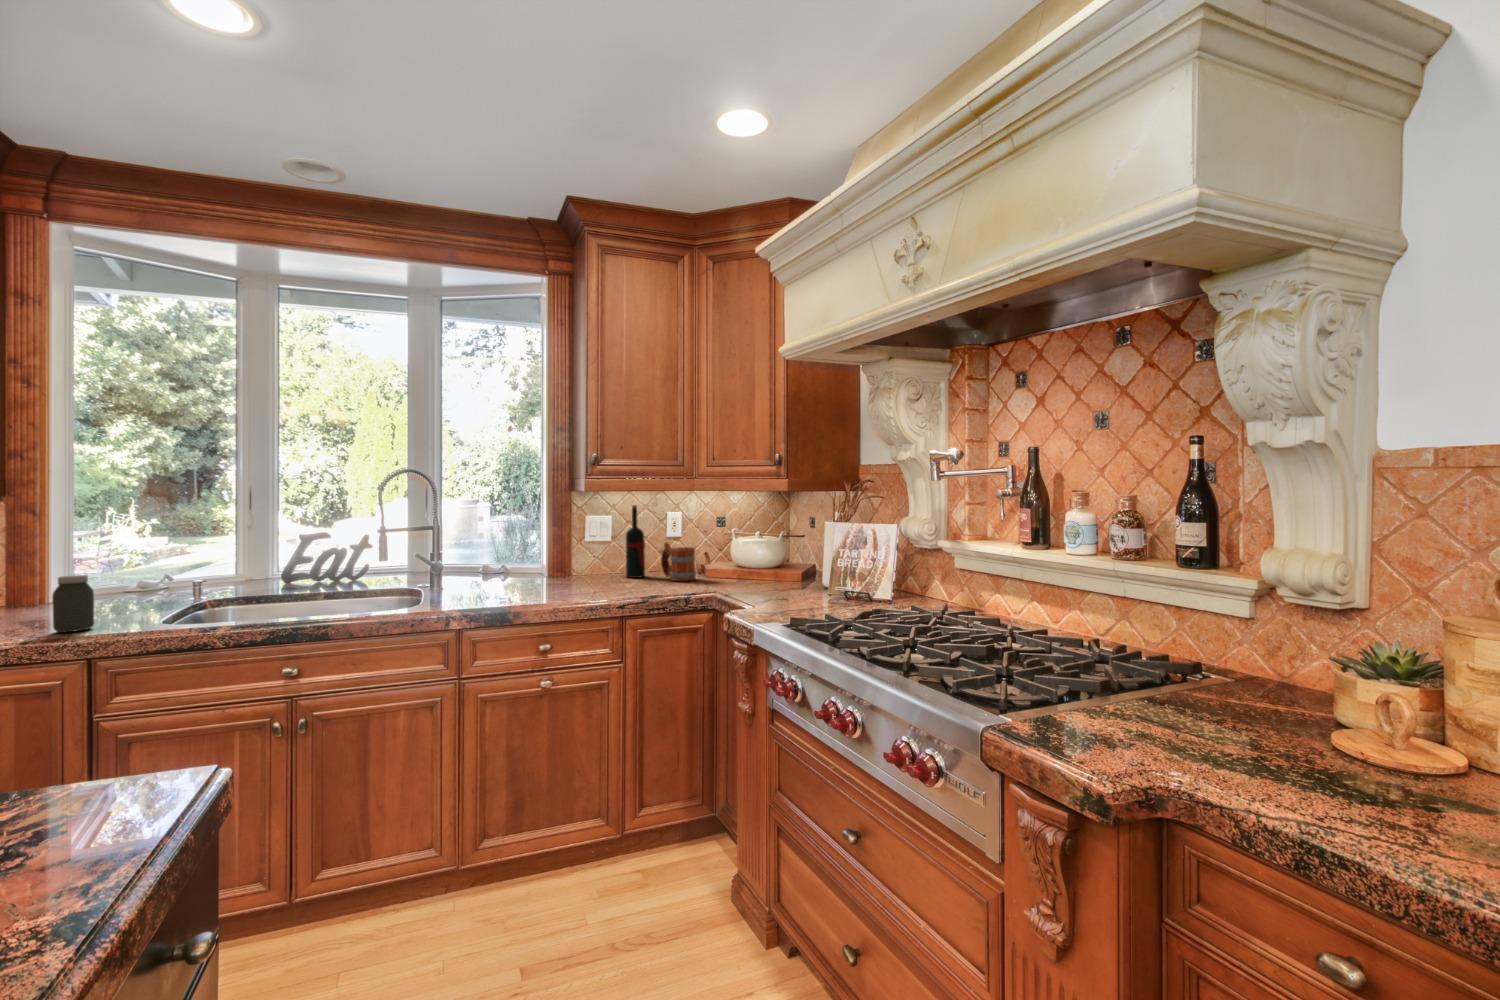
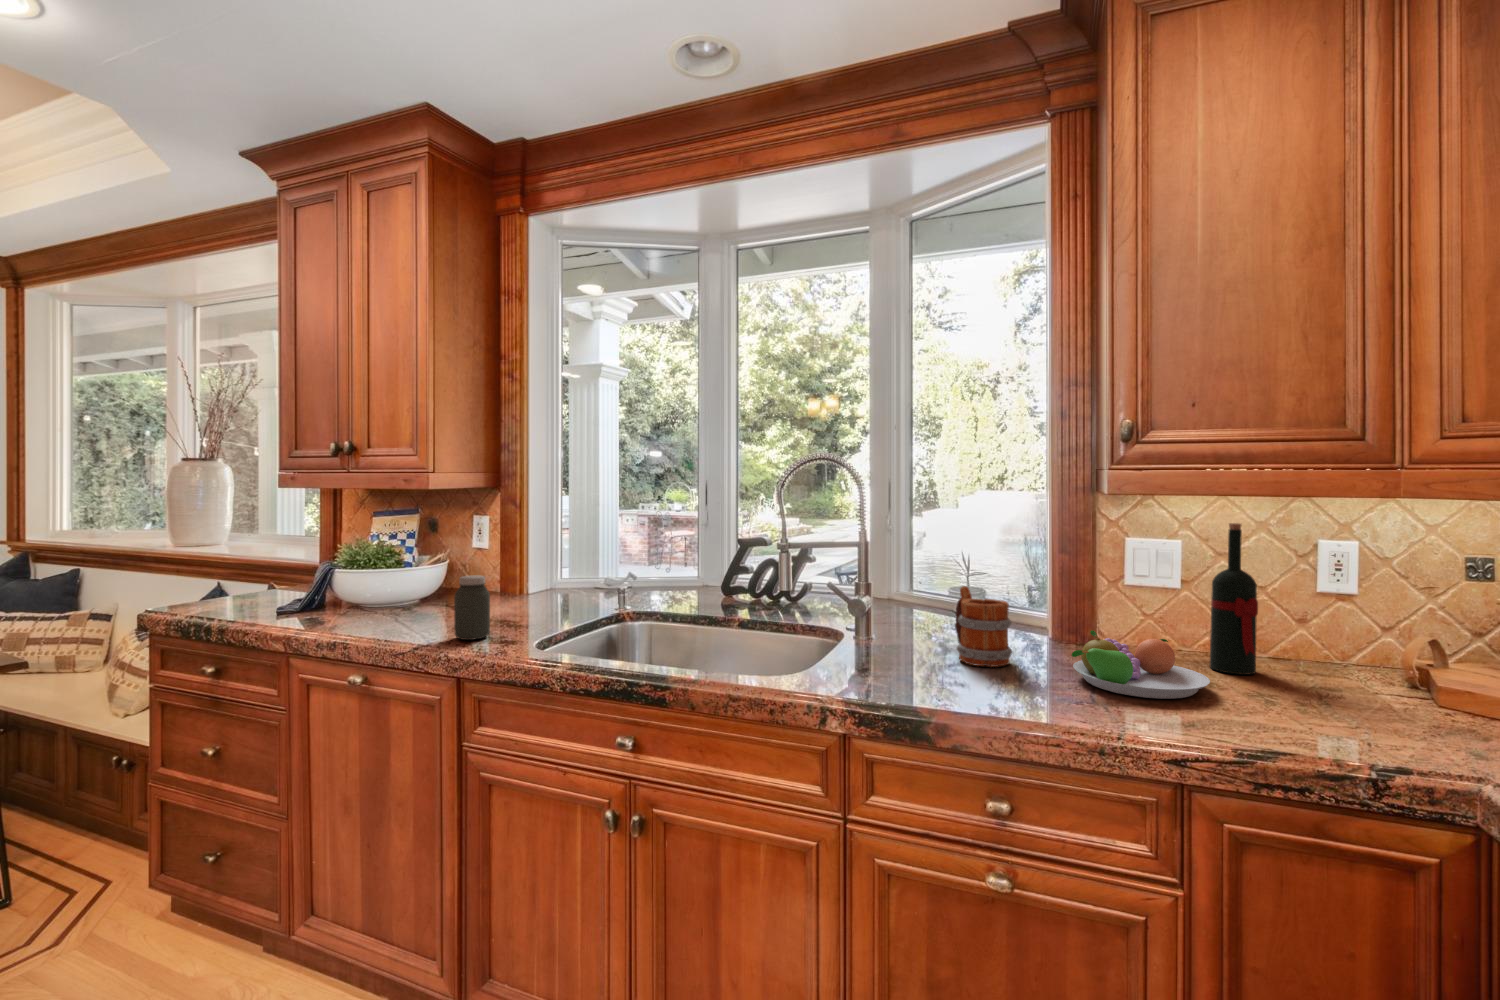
mug: present [661,542,696,581] -> present [955,586,1012,667]
fruit bowl: none [568,563,629,589] -> present [1072,630,1210,699]

